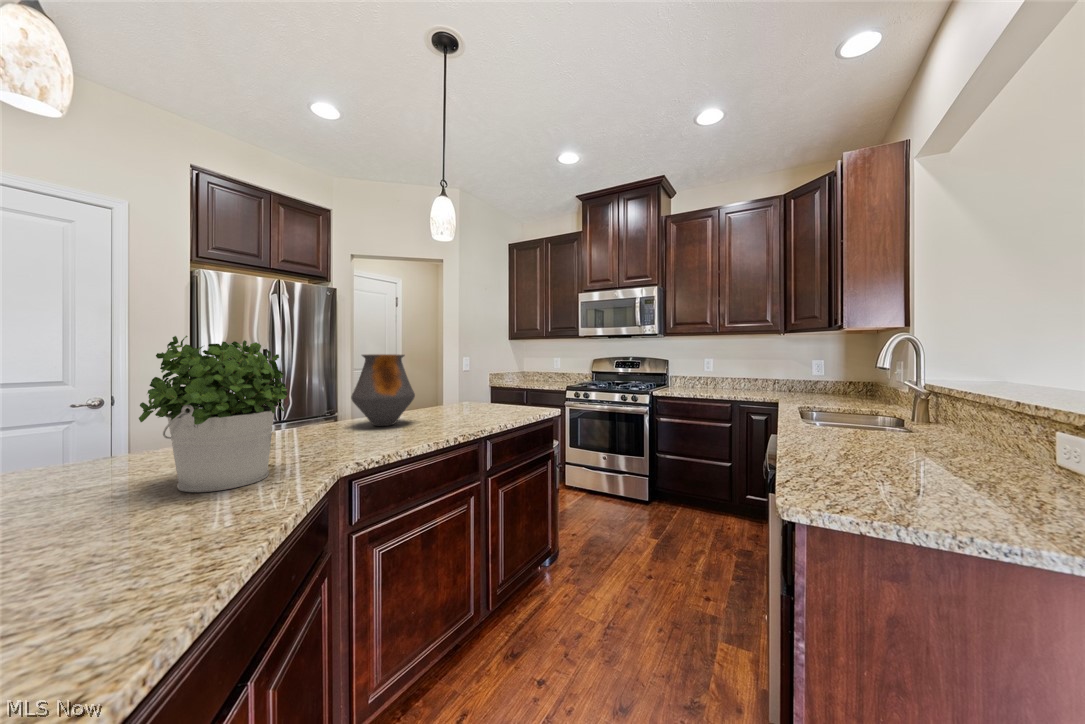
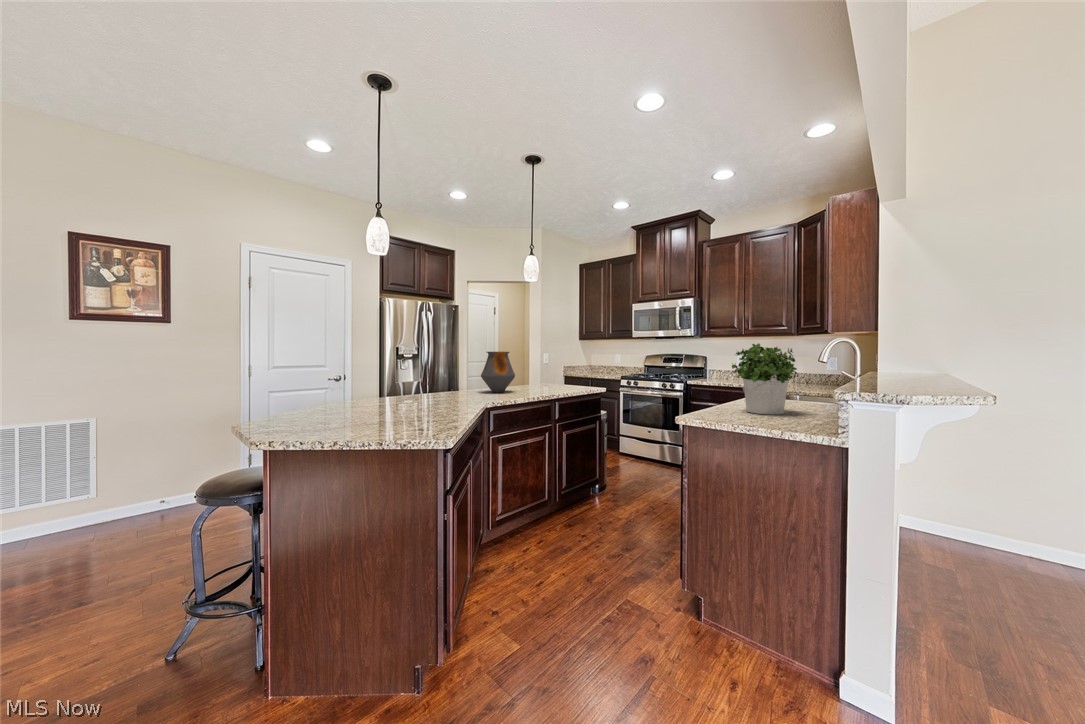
potted plant: present [139,336,288,492] -> present [732,343,797,415]

